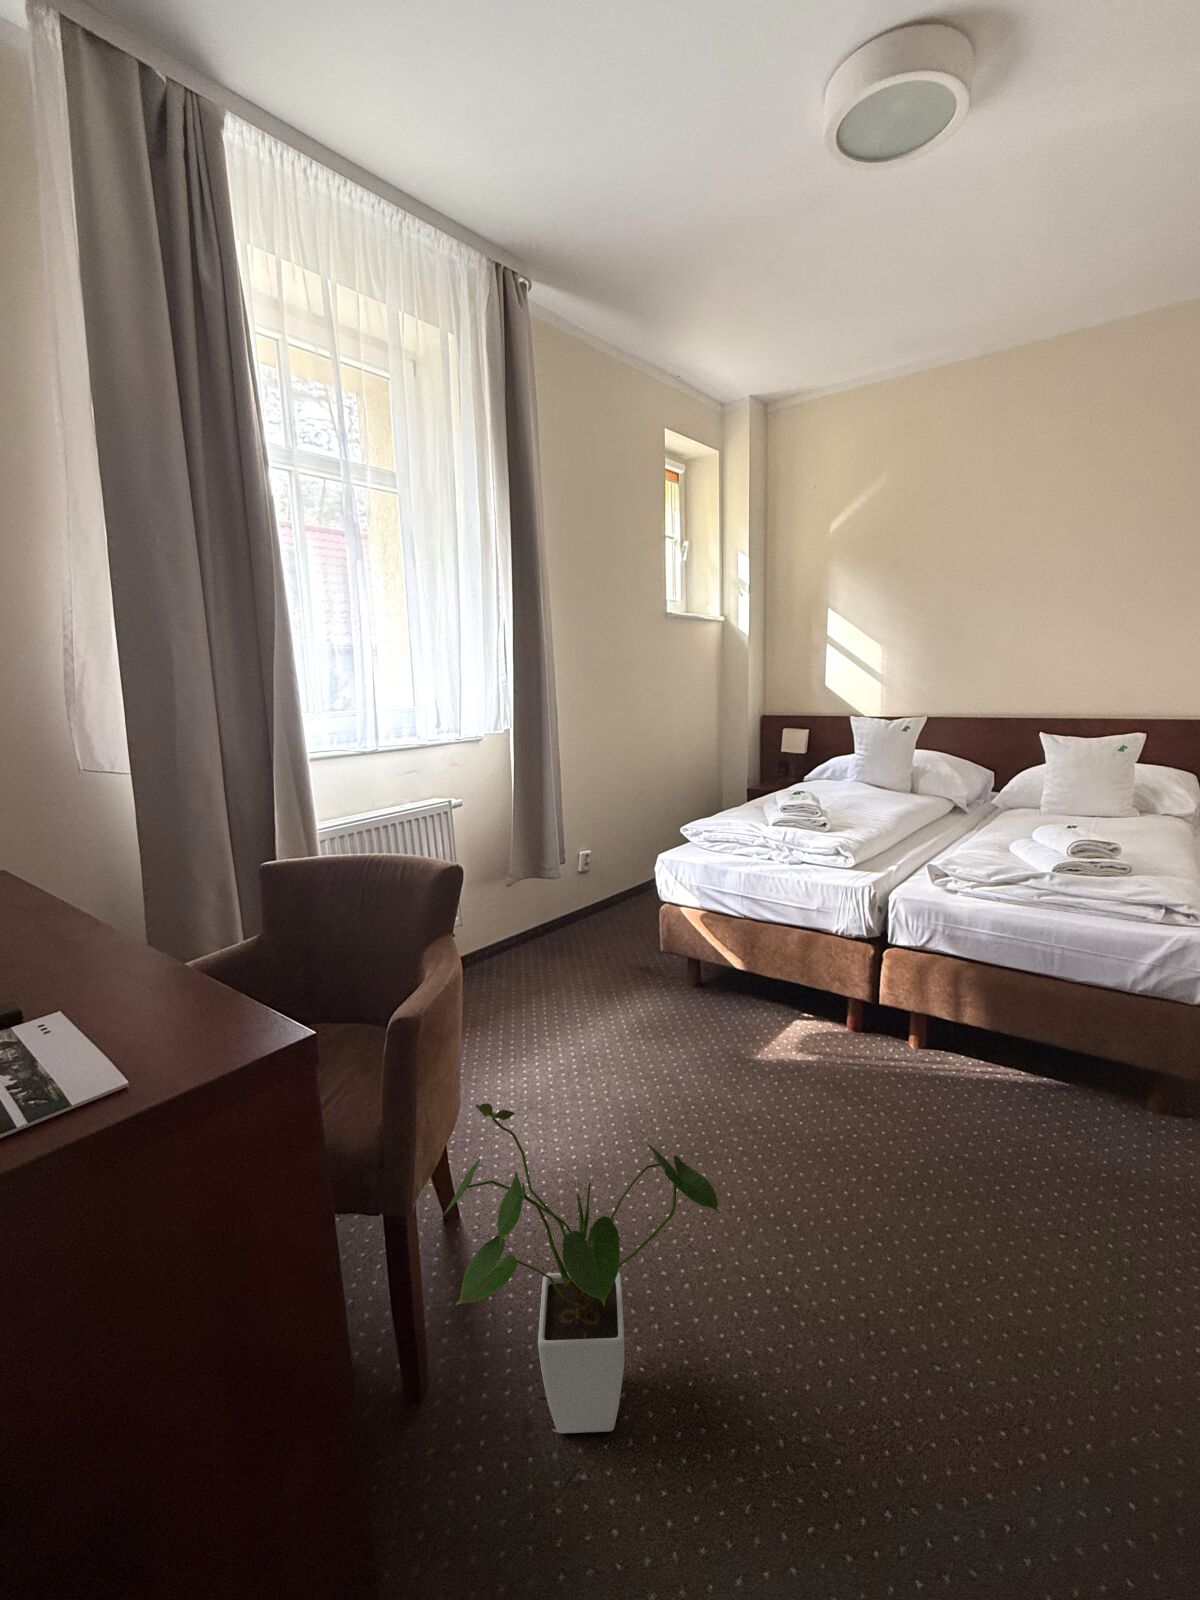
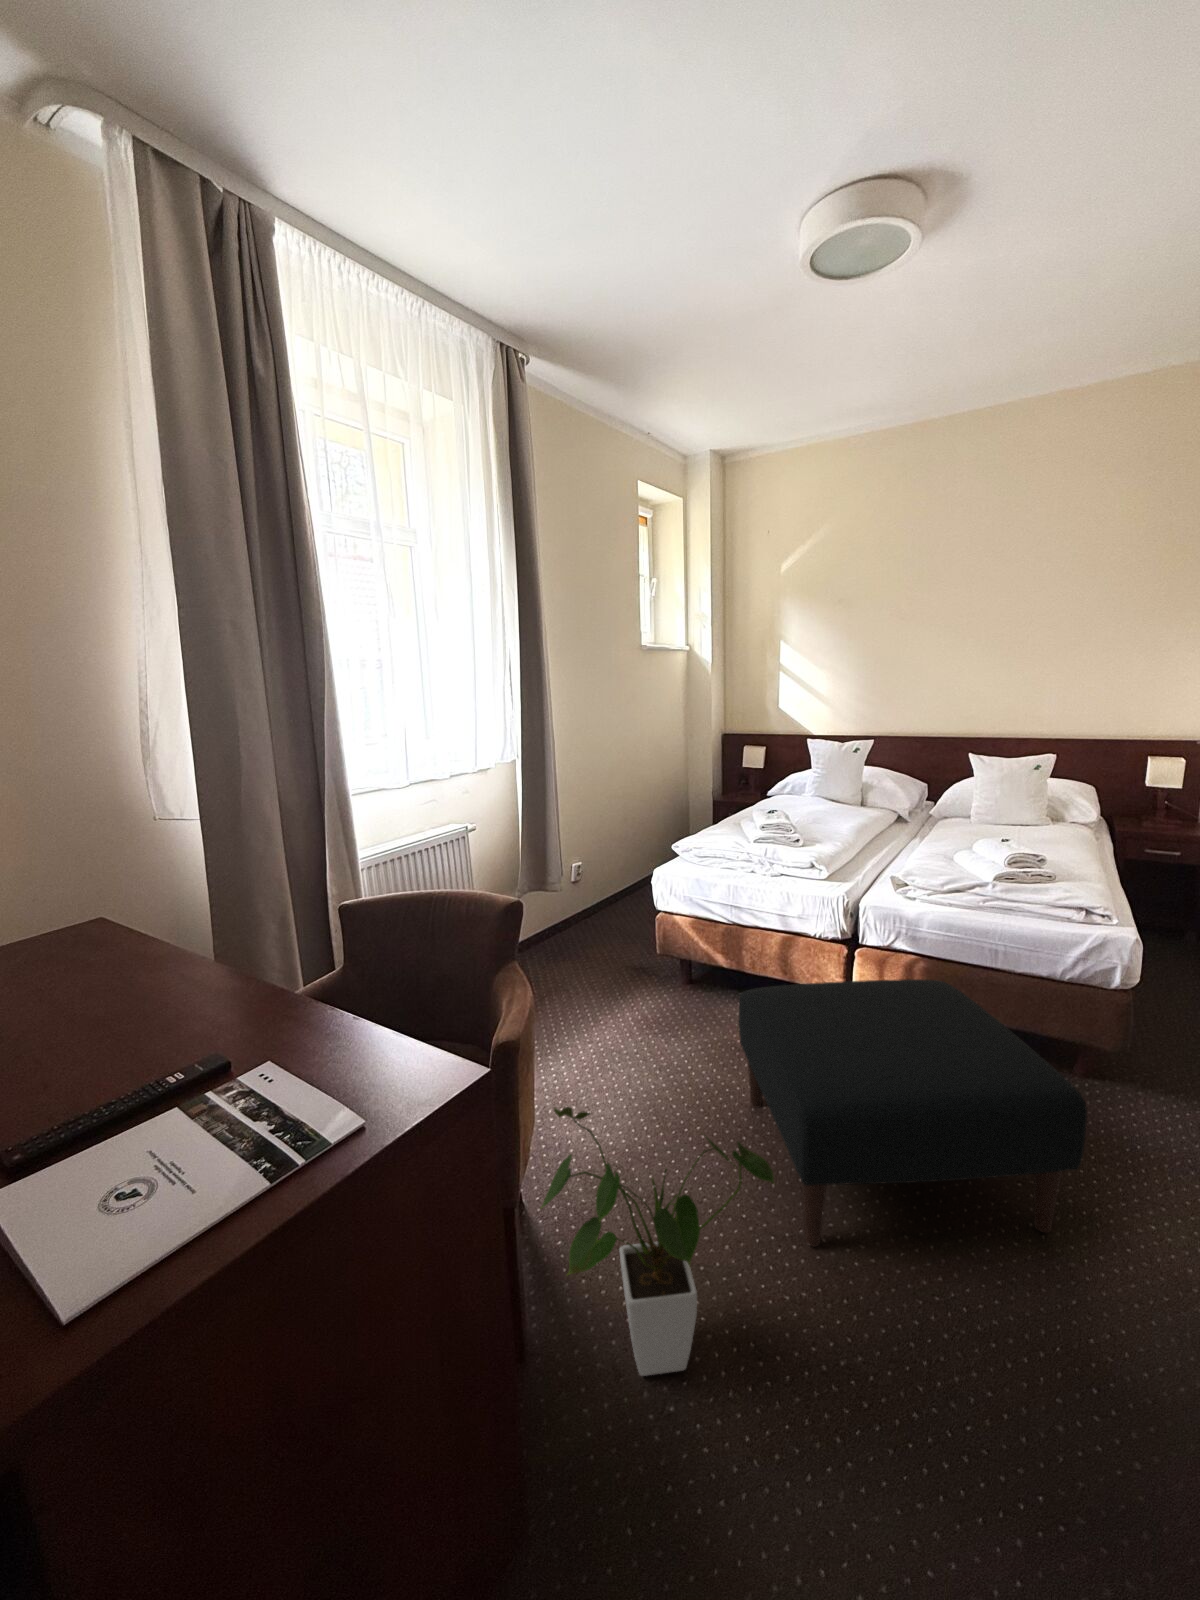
ottoman: none [734,982,1145,1298] -> present [739,979,1087,1247]

